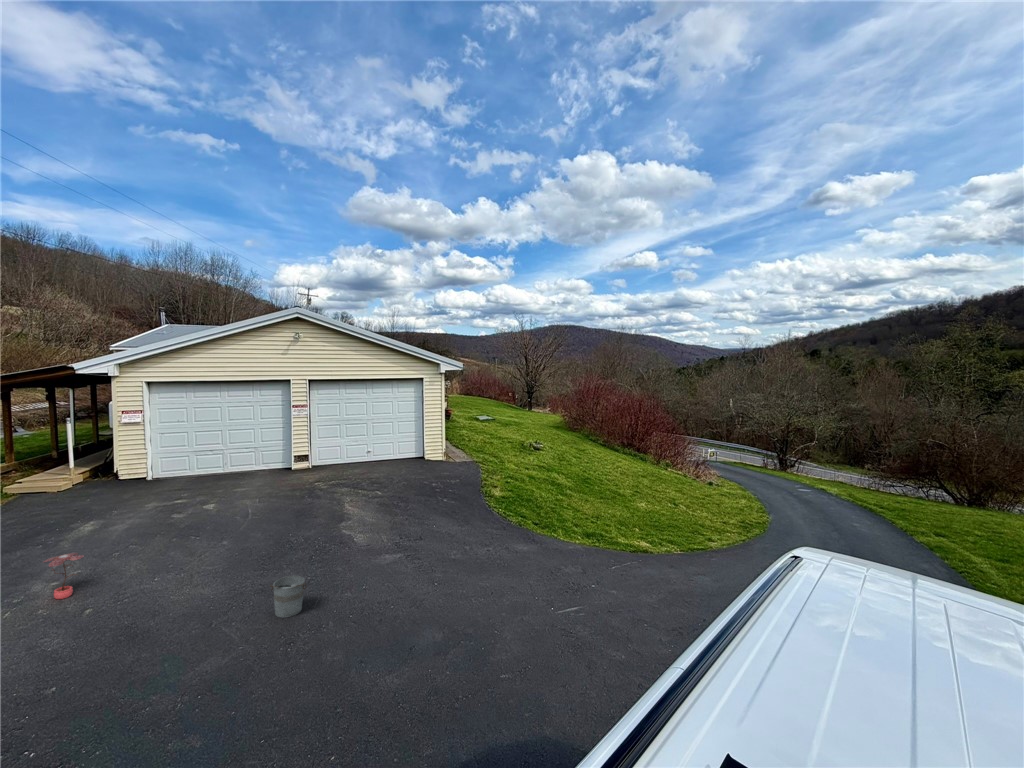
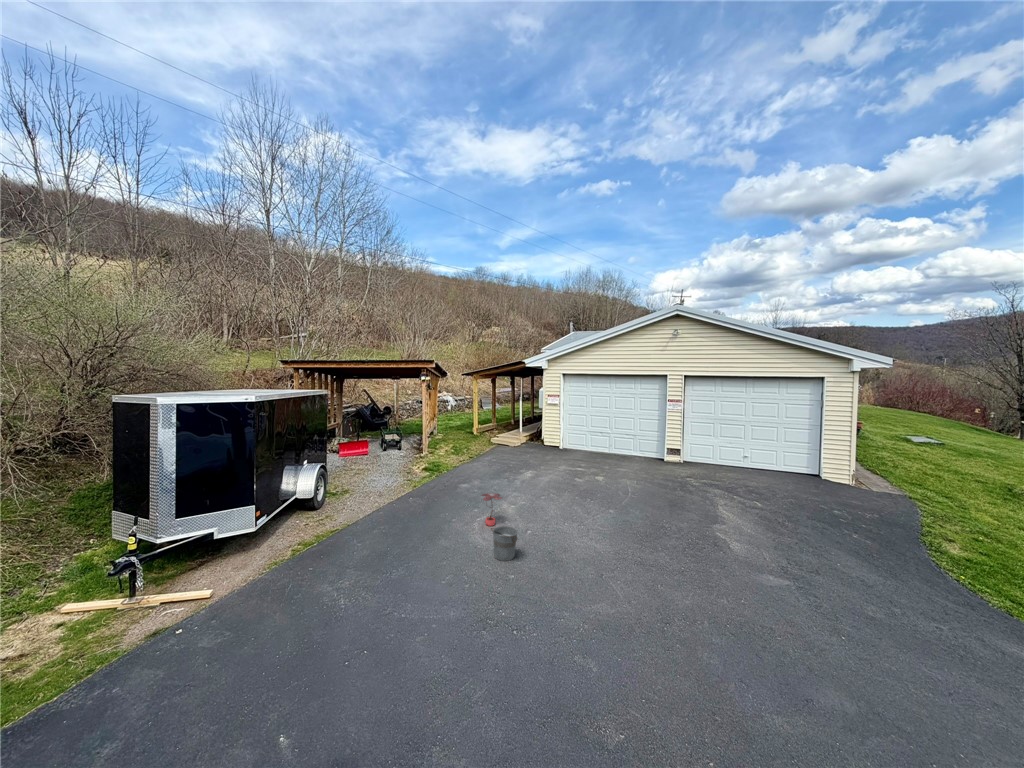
bucket: present [270,576,307,618] -> present [491,526,518,561]

